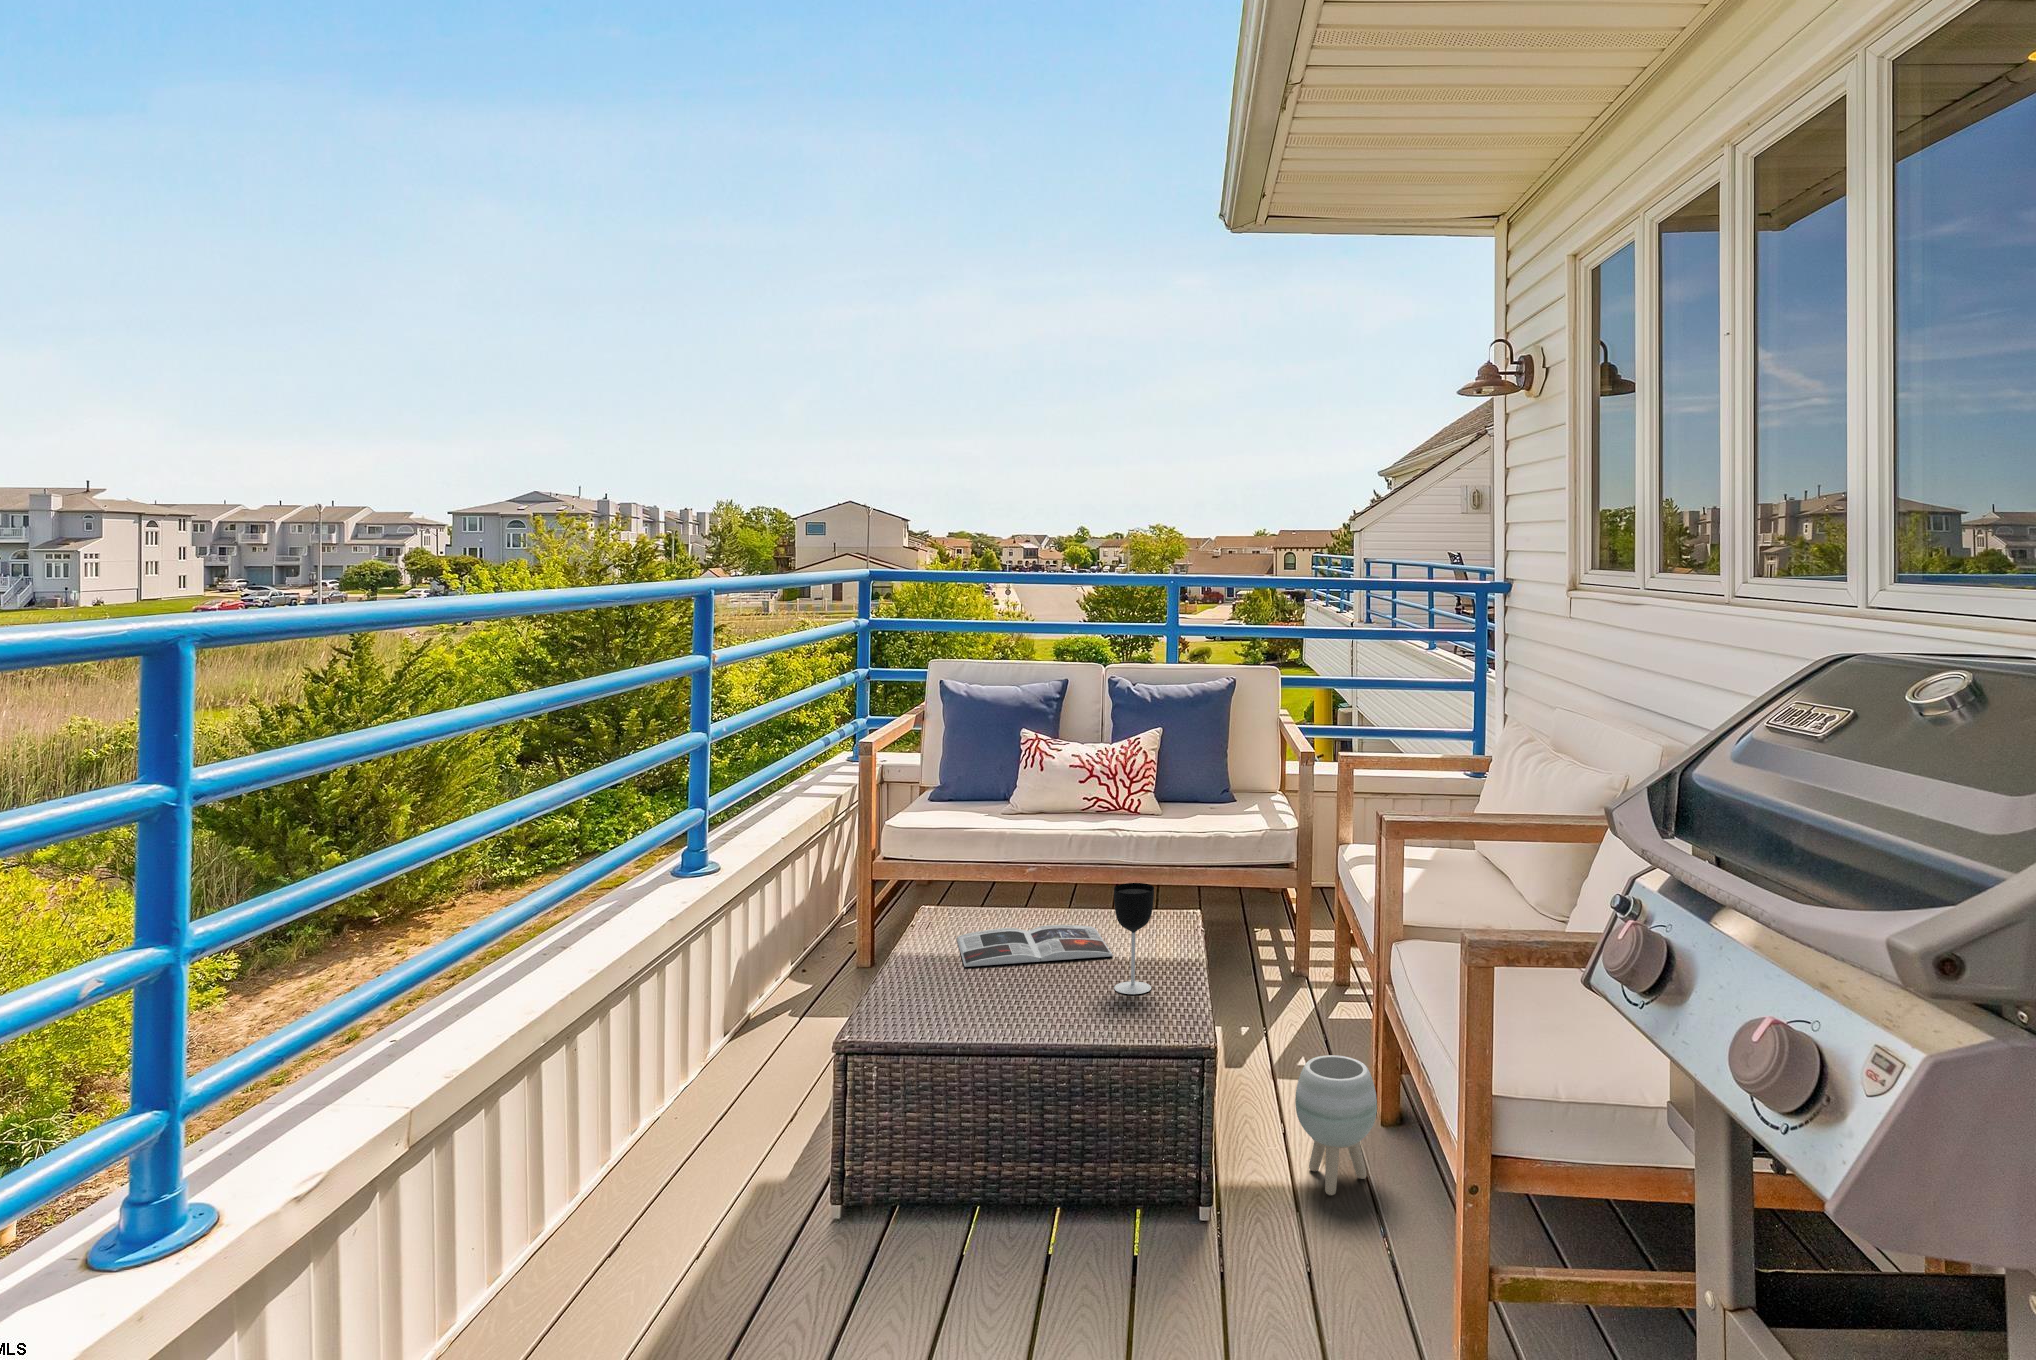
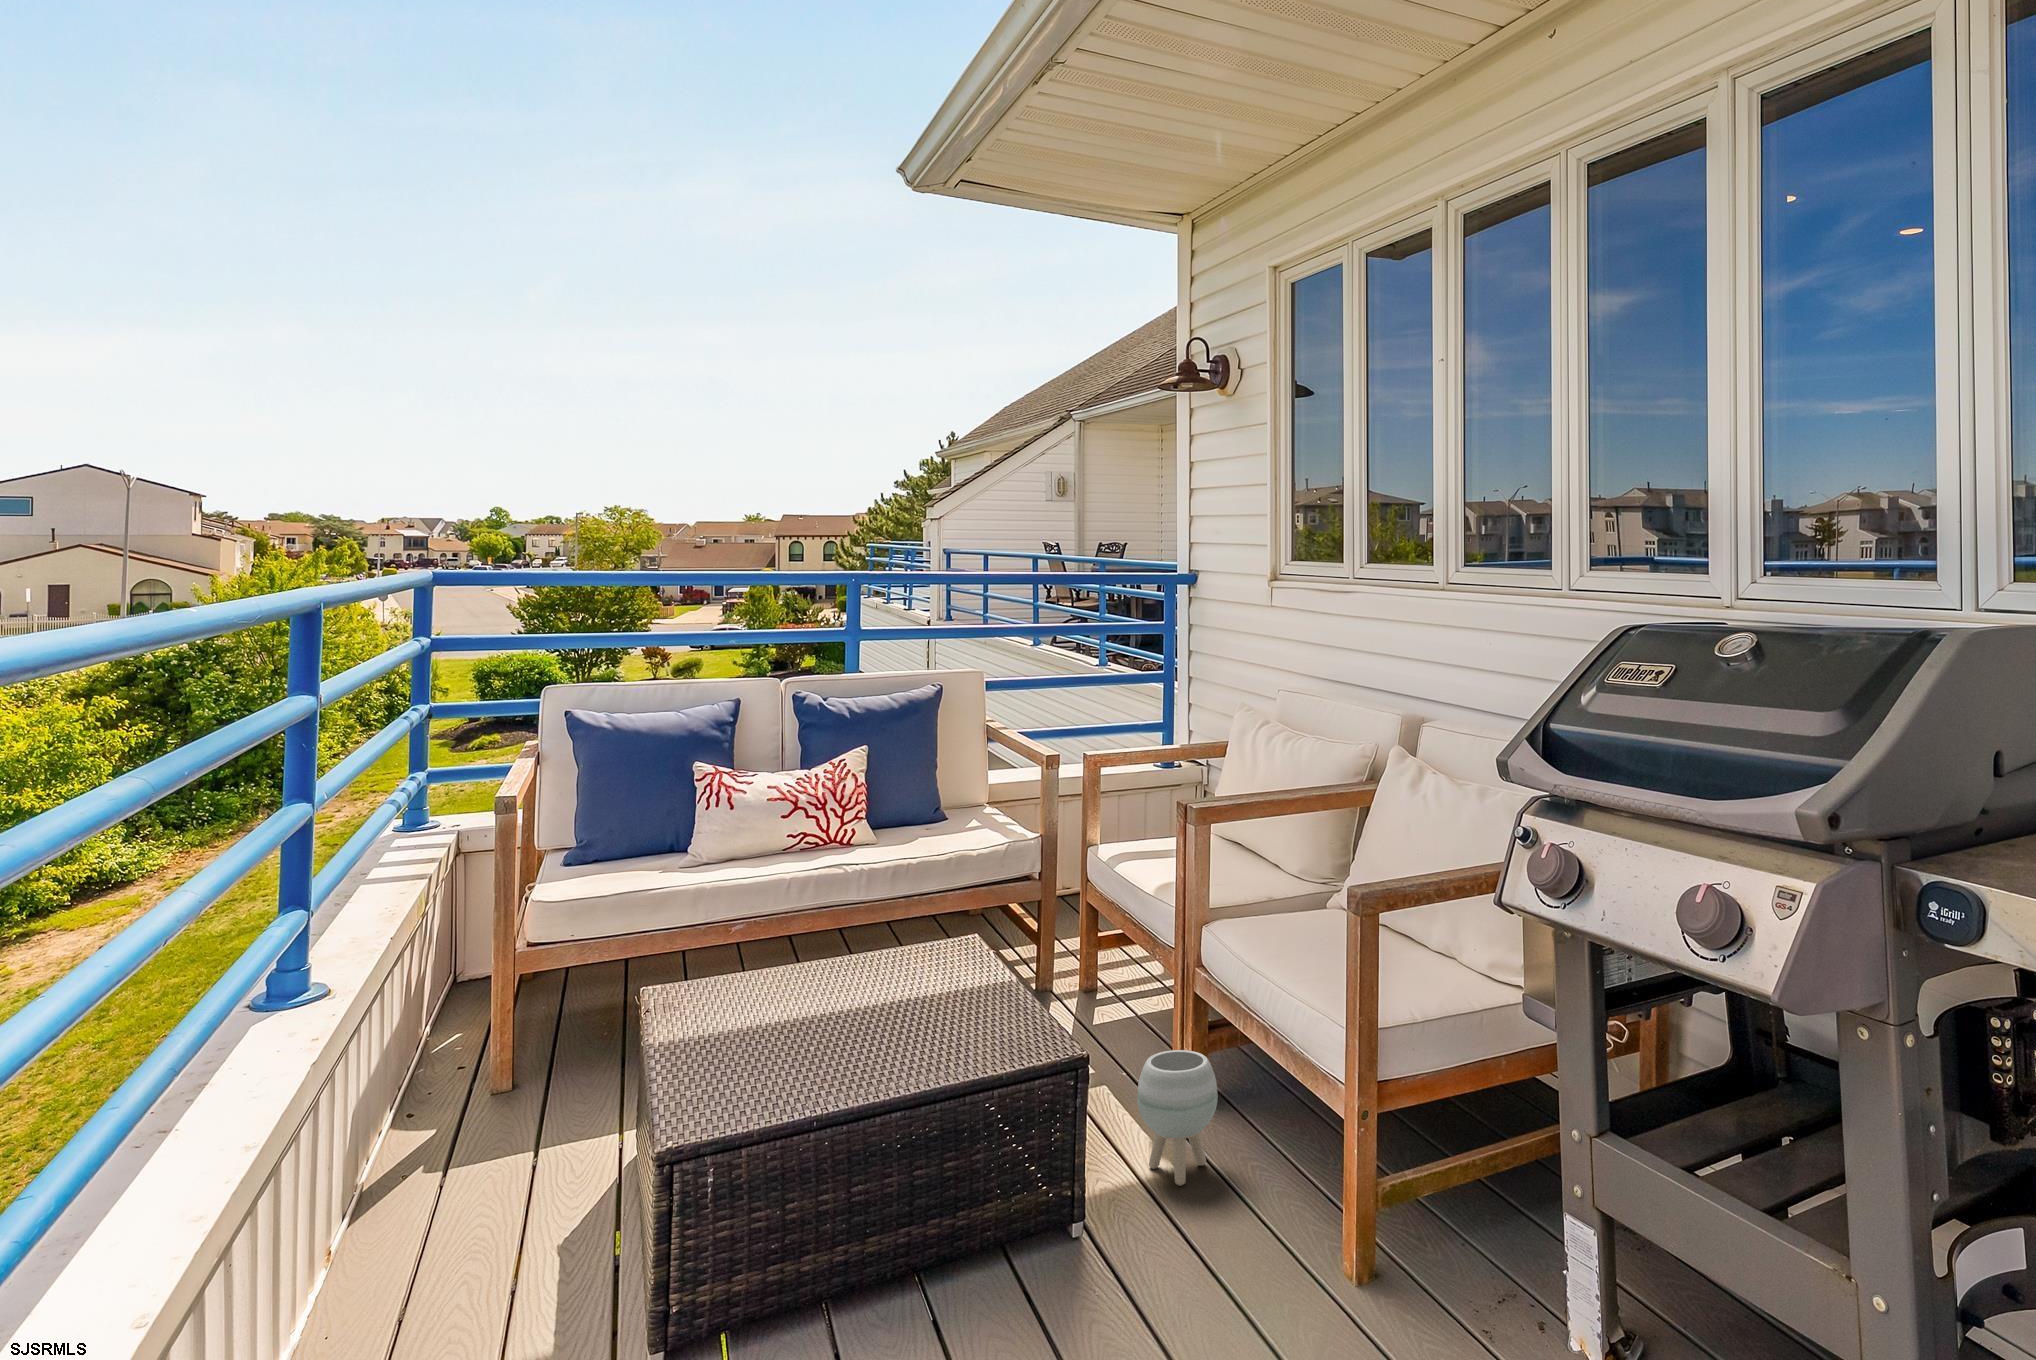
wine glass: present [1114,883,1154,994] -> none [948,904,990,1021]
magazine: present [957,925,1113,967] -> none [735,964,927,1023]

